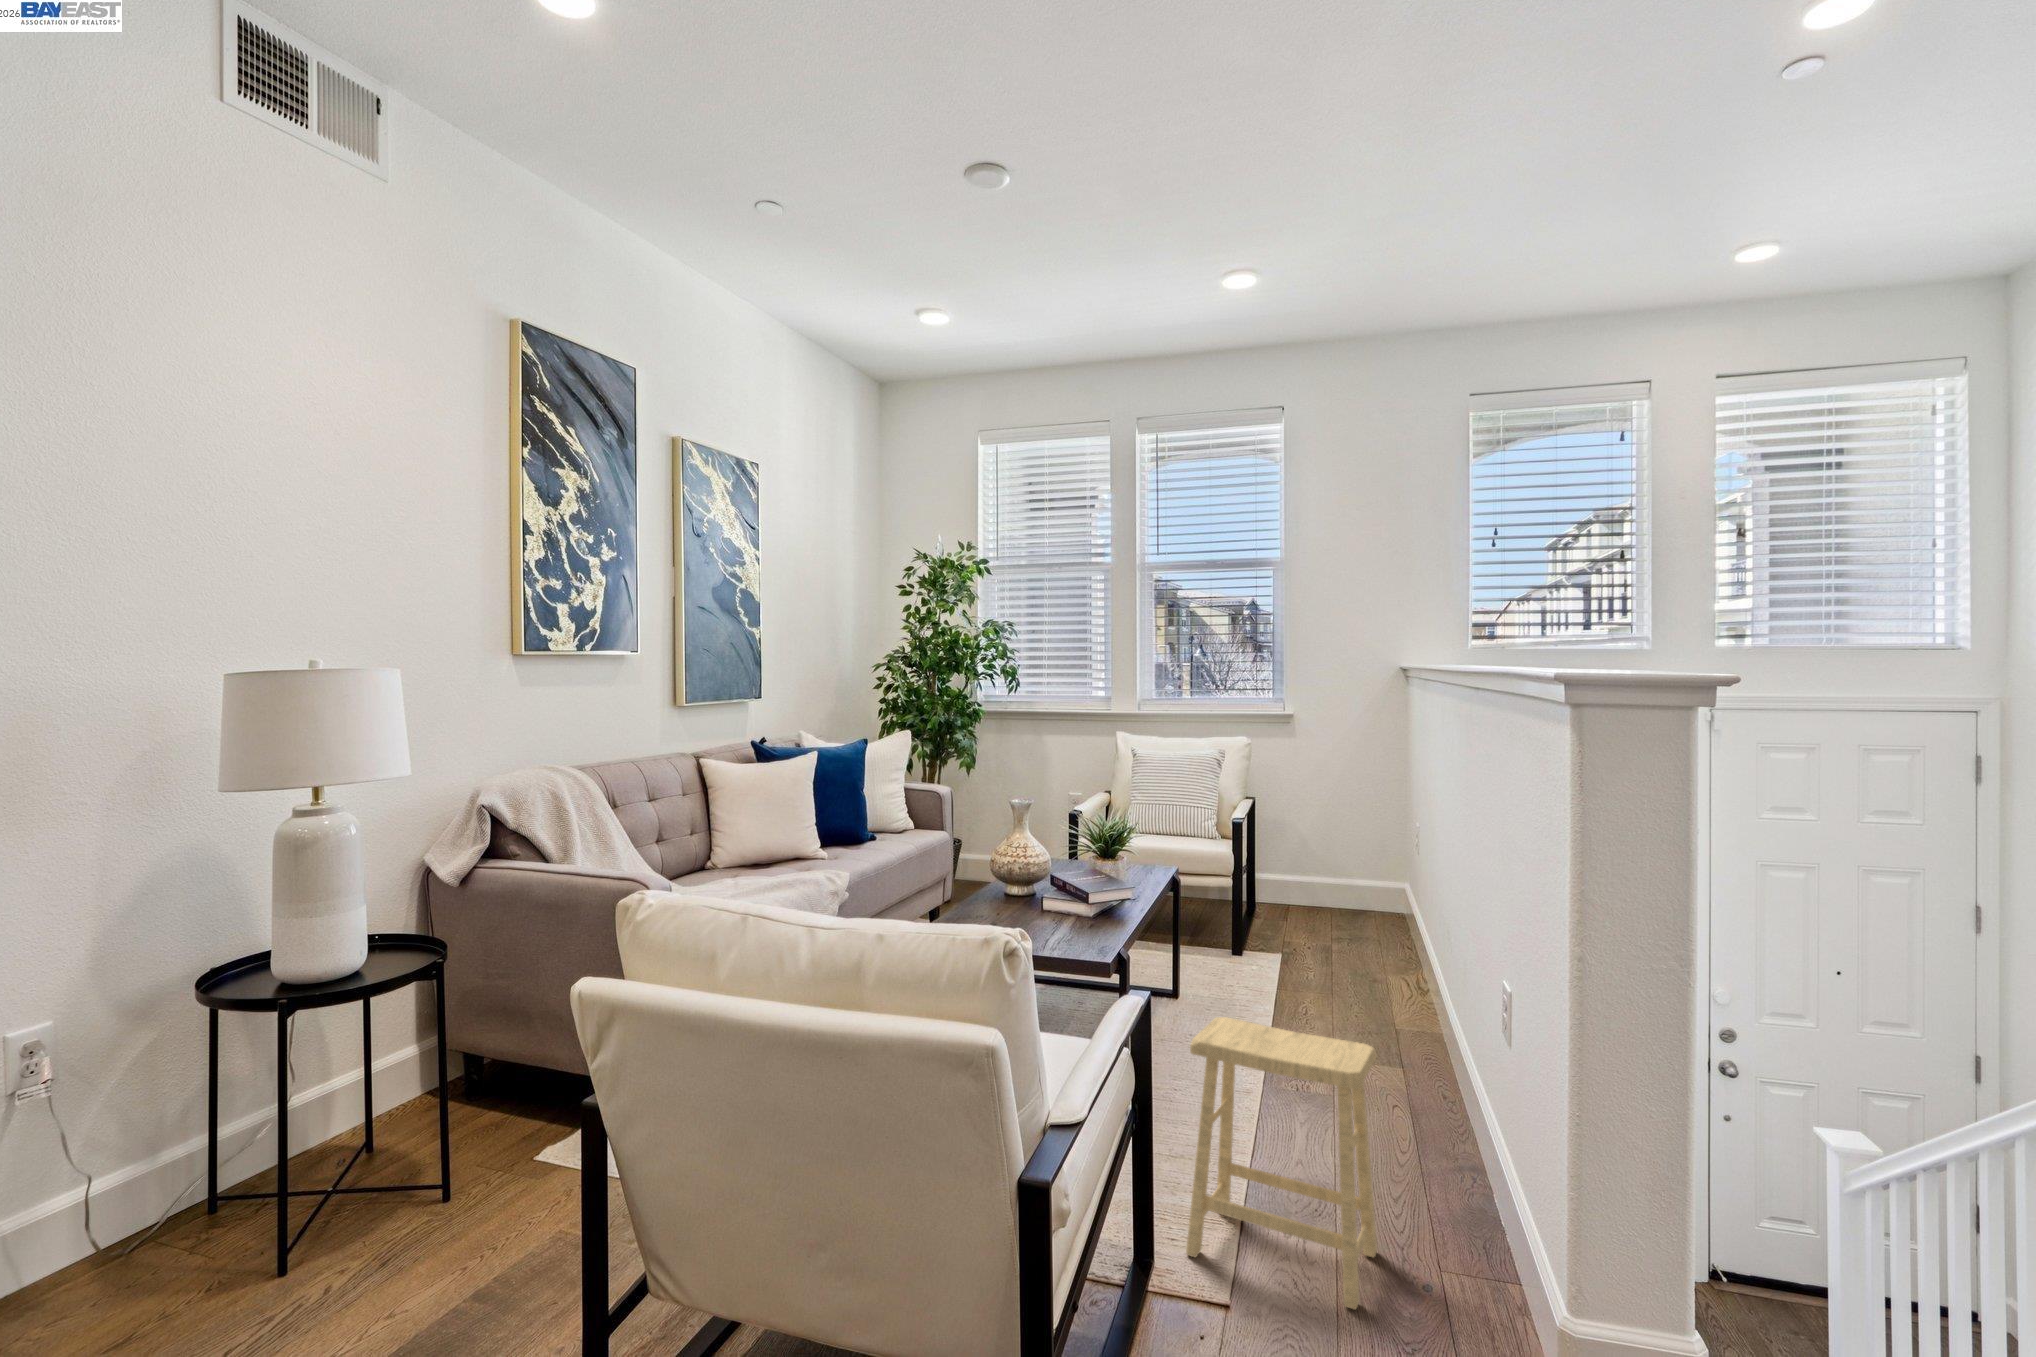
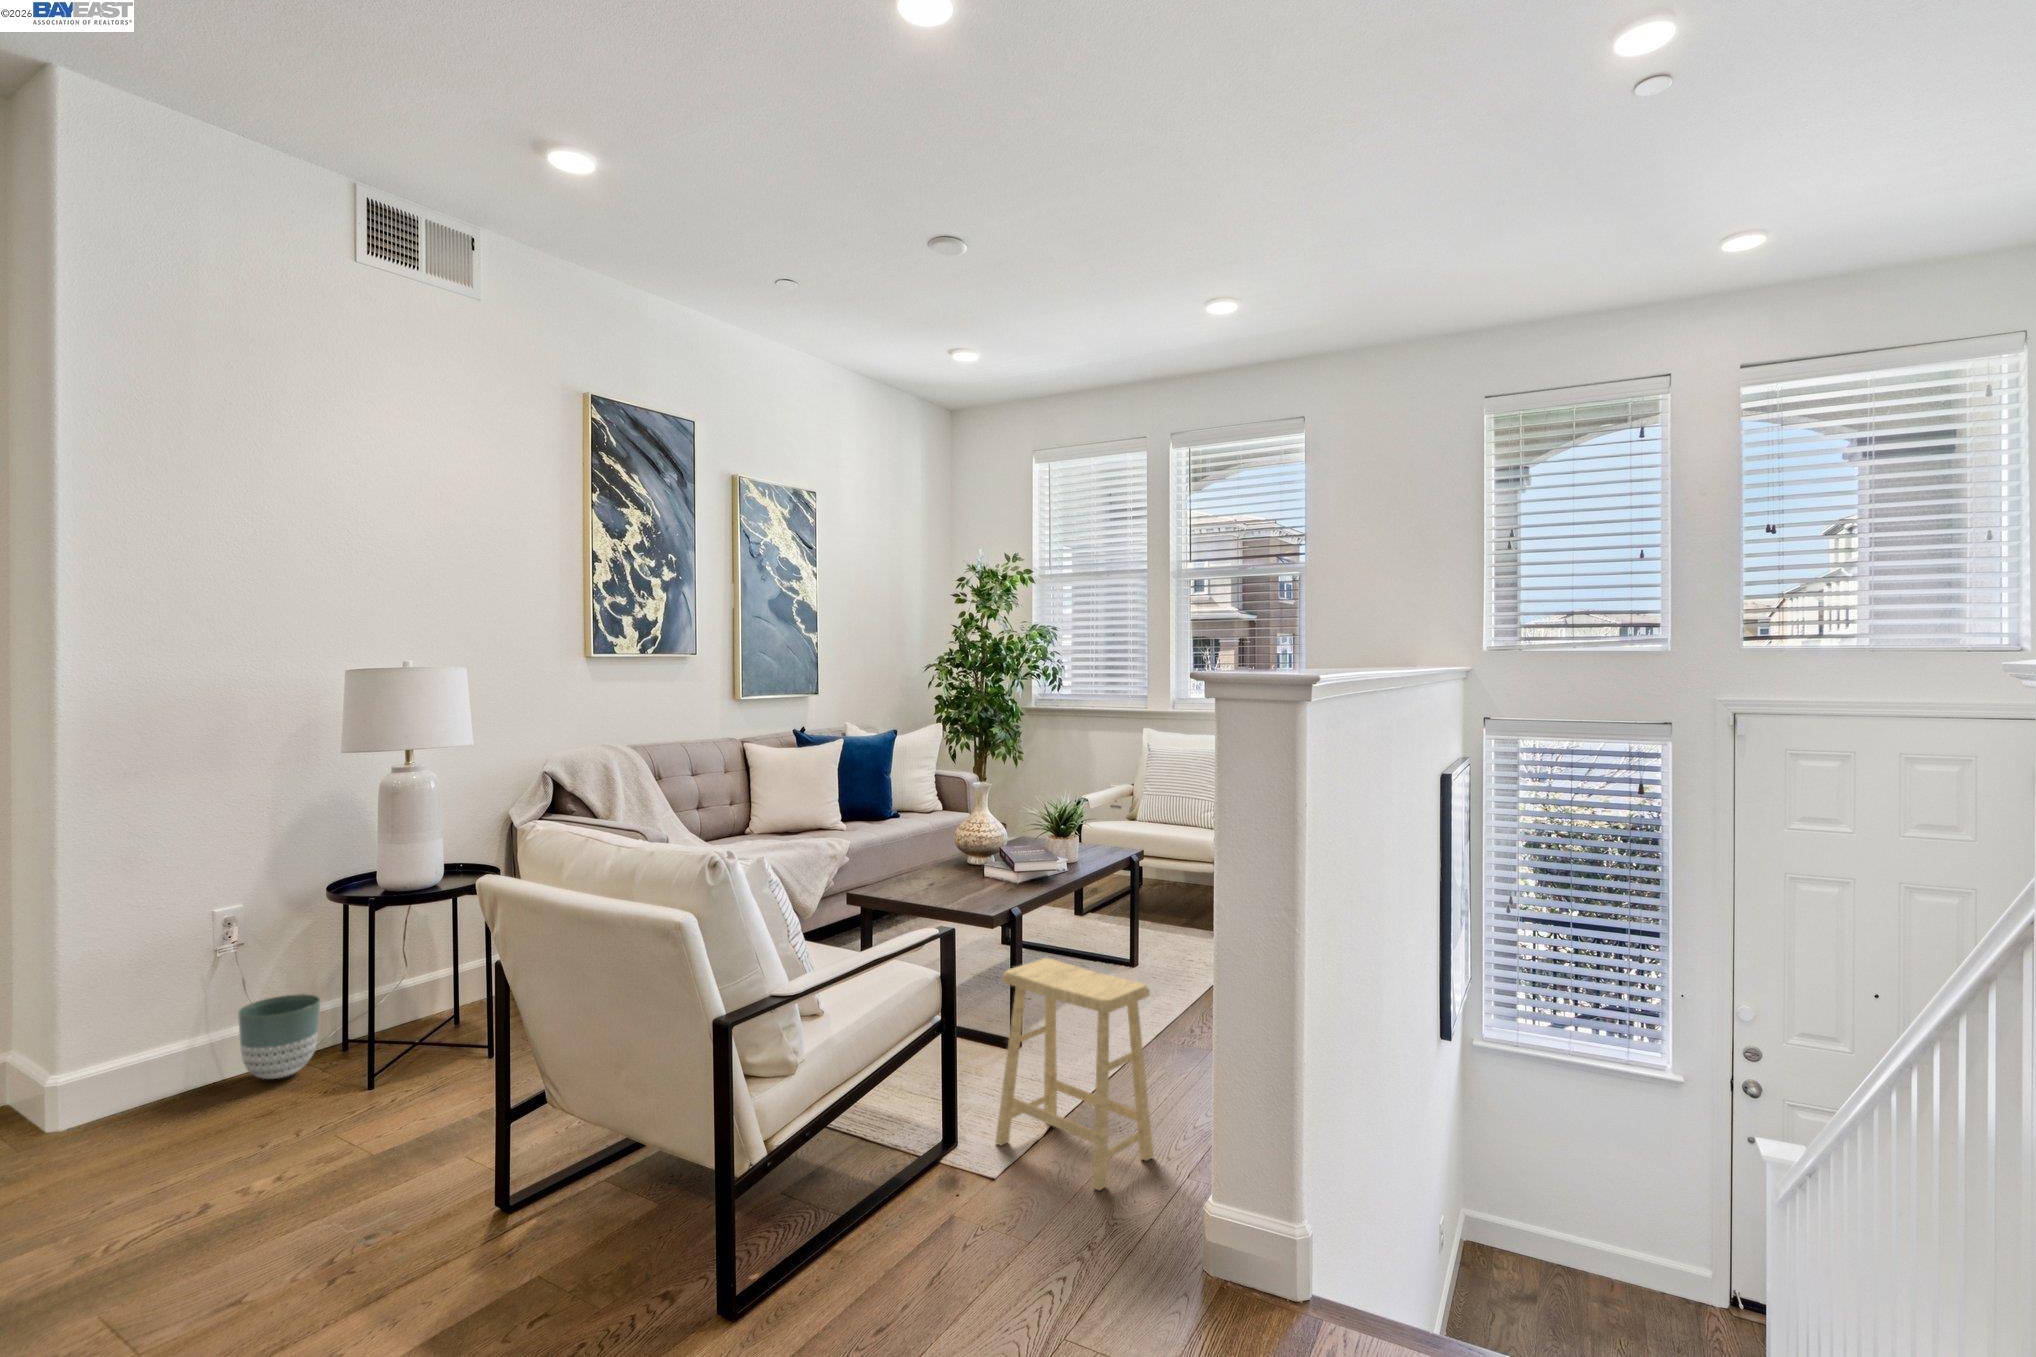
planter: none [58,1141,188,1277] -> present [238,994,320,1079]

